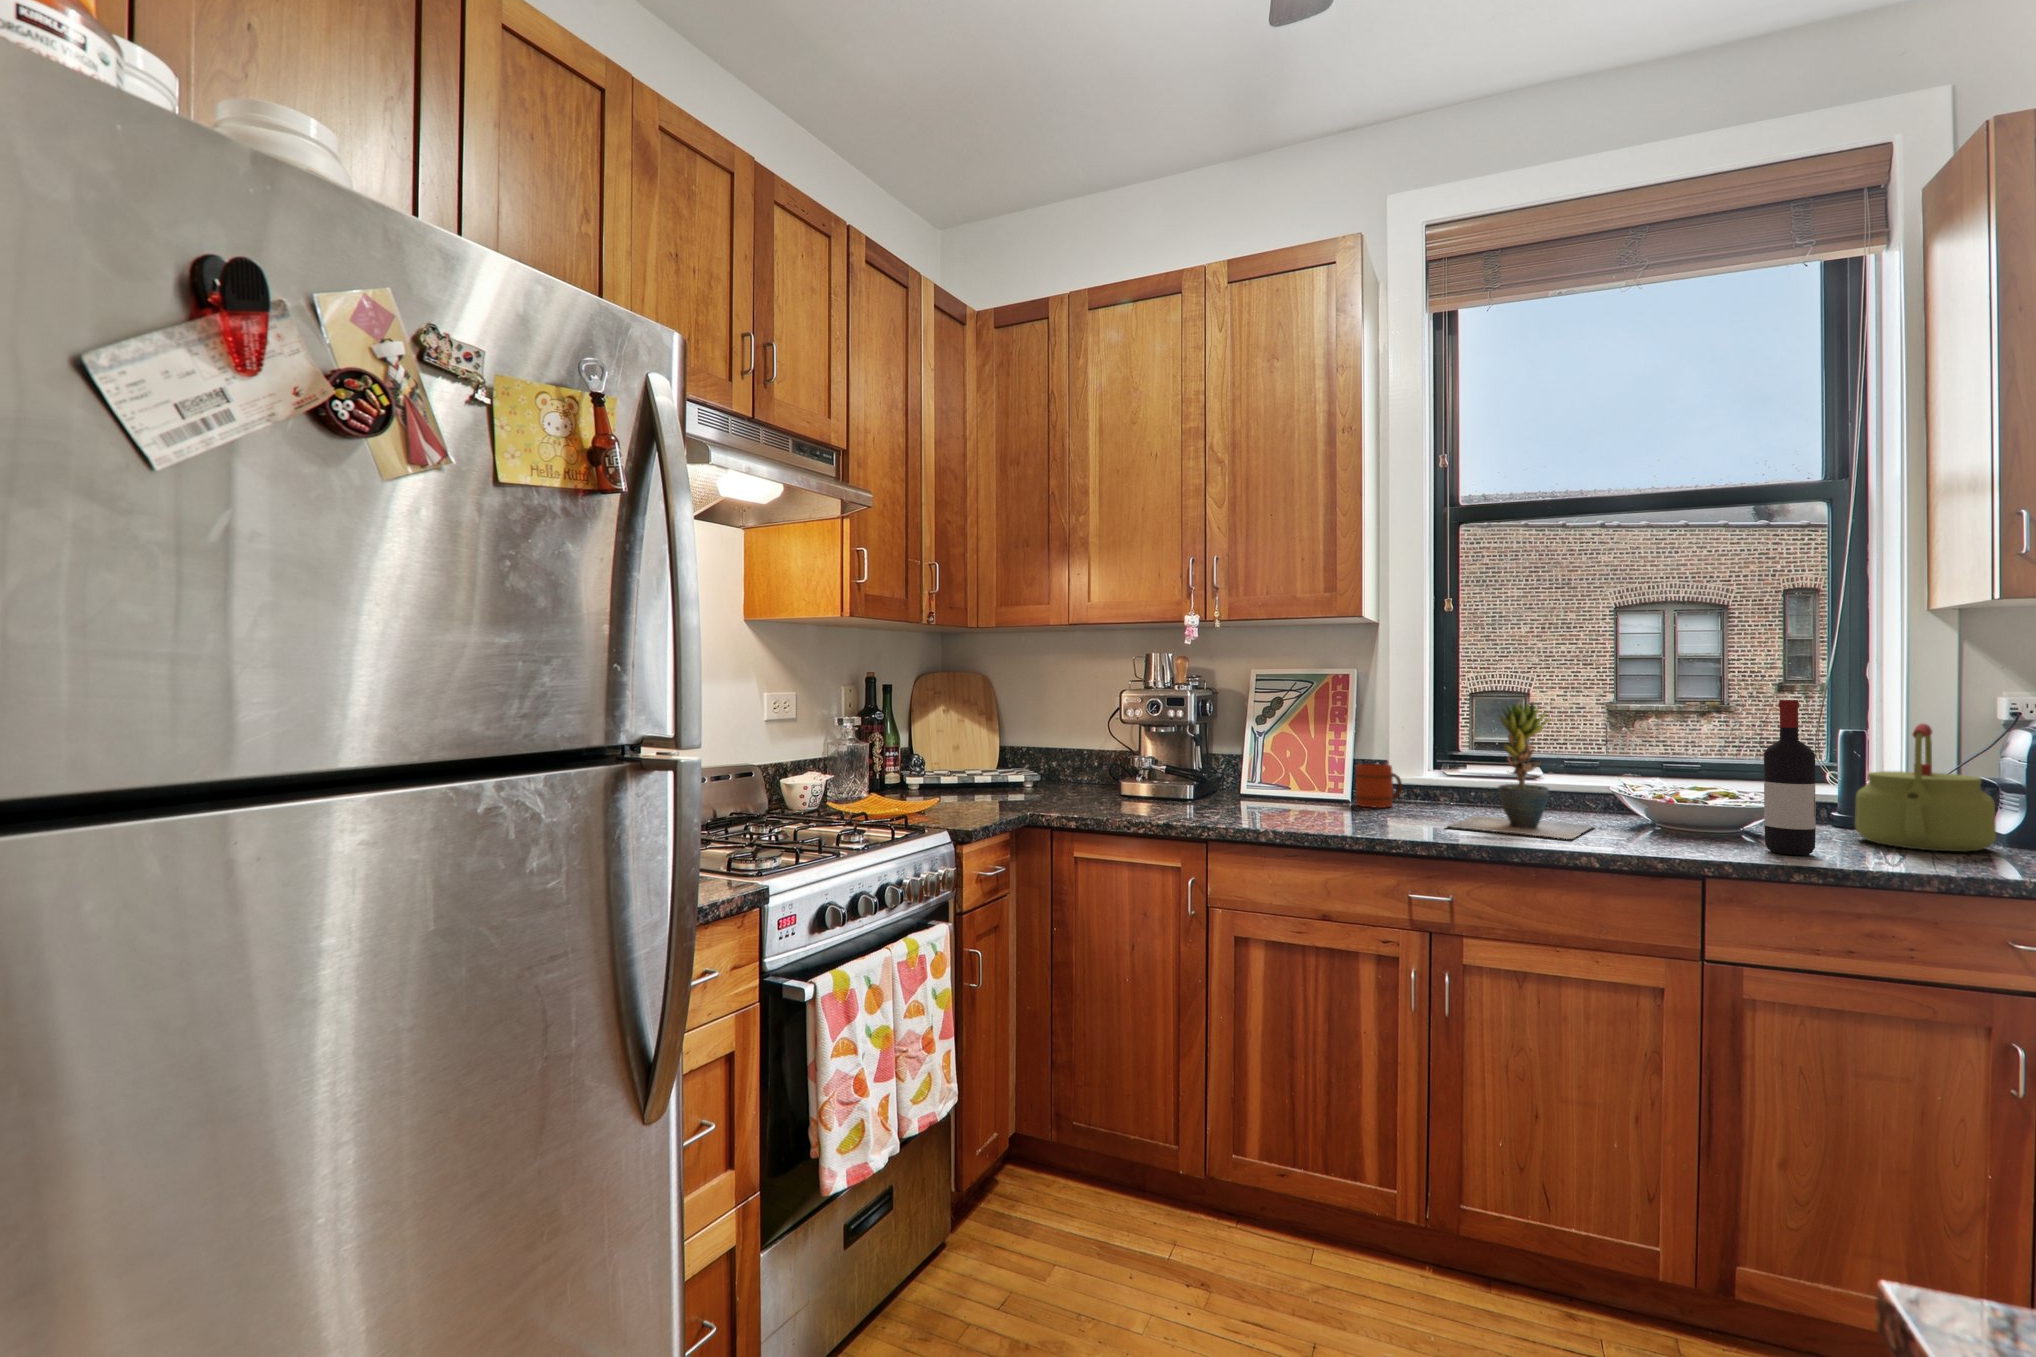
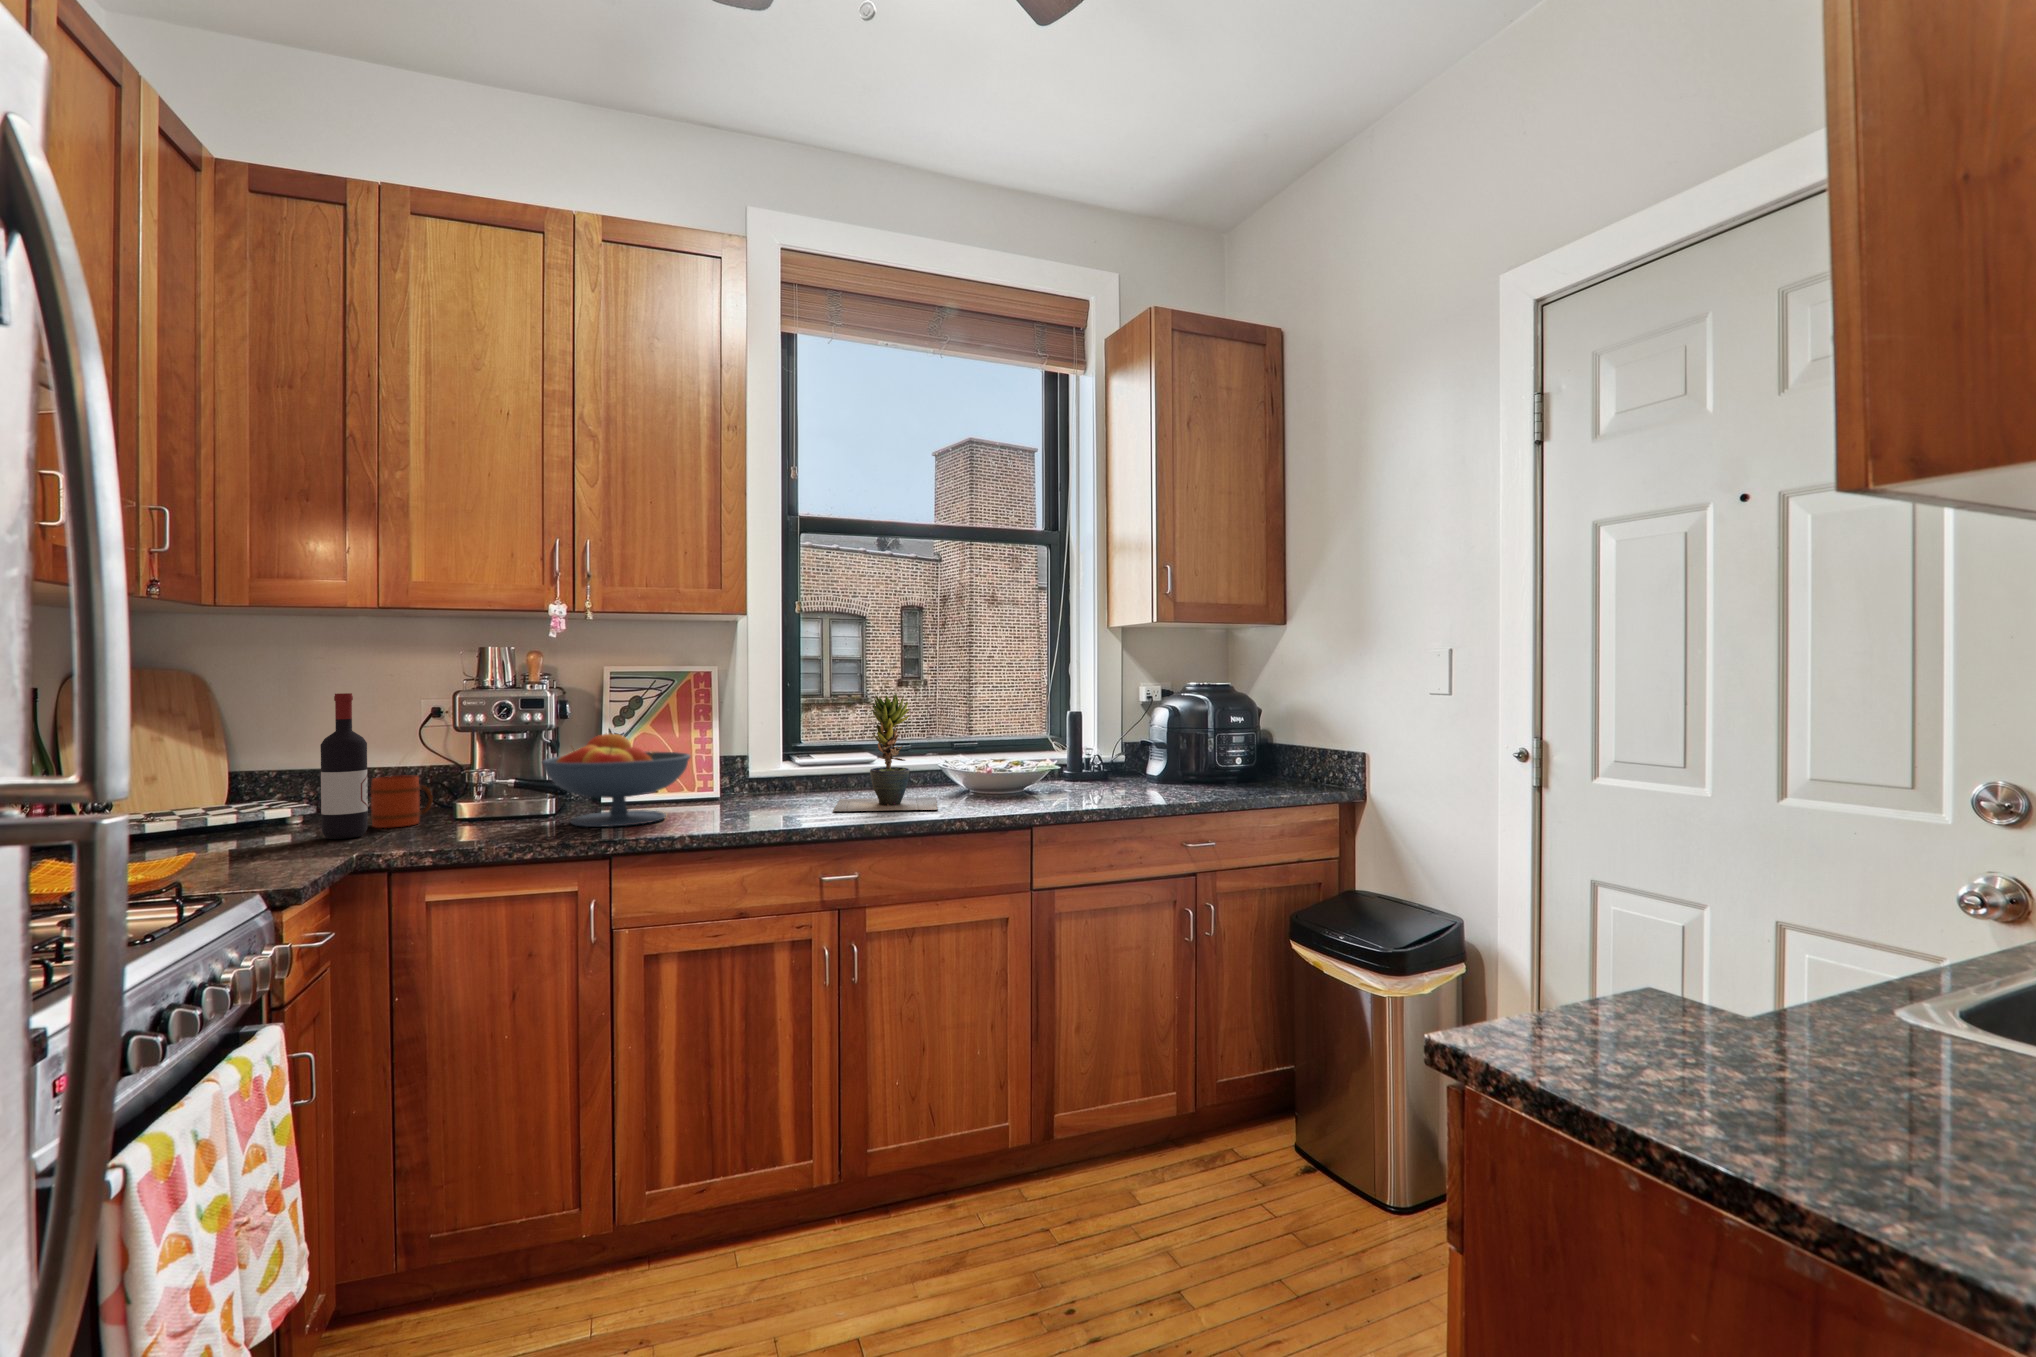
wine bottle: present [1764,700,1816,855] -> present [320,693,368,839]
kettle: present [1855,724,1996,852] -> none [1086,704,1158,791]
fruit bowl: none [1172,730,1301,816] -> present [542,733,690,827]
mug: present [1355,764,1402,808] -> present [370,776,433,828]

